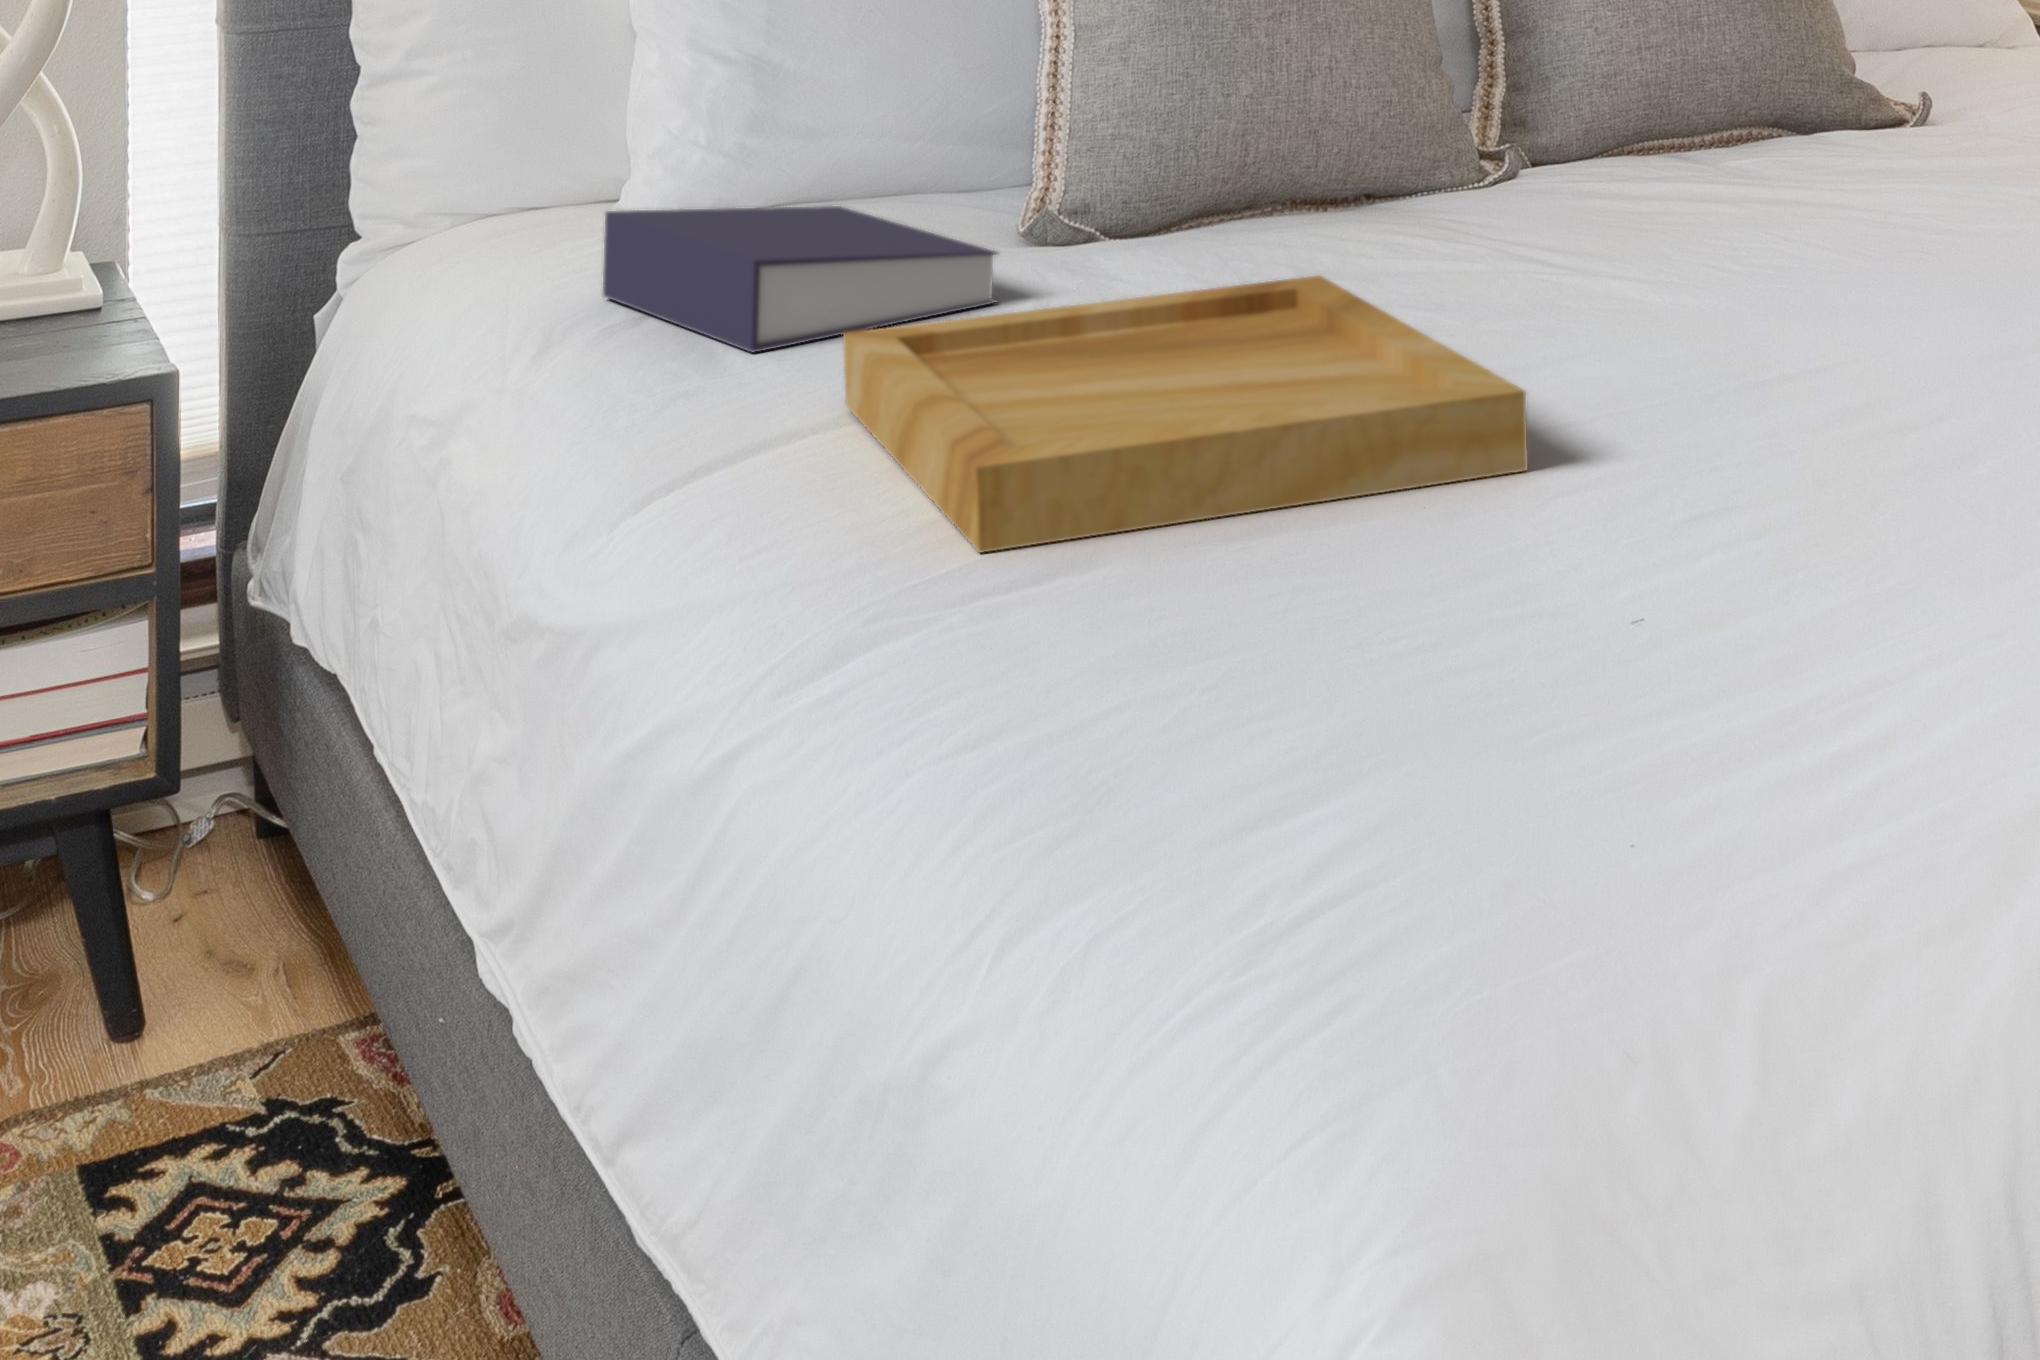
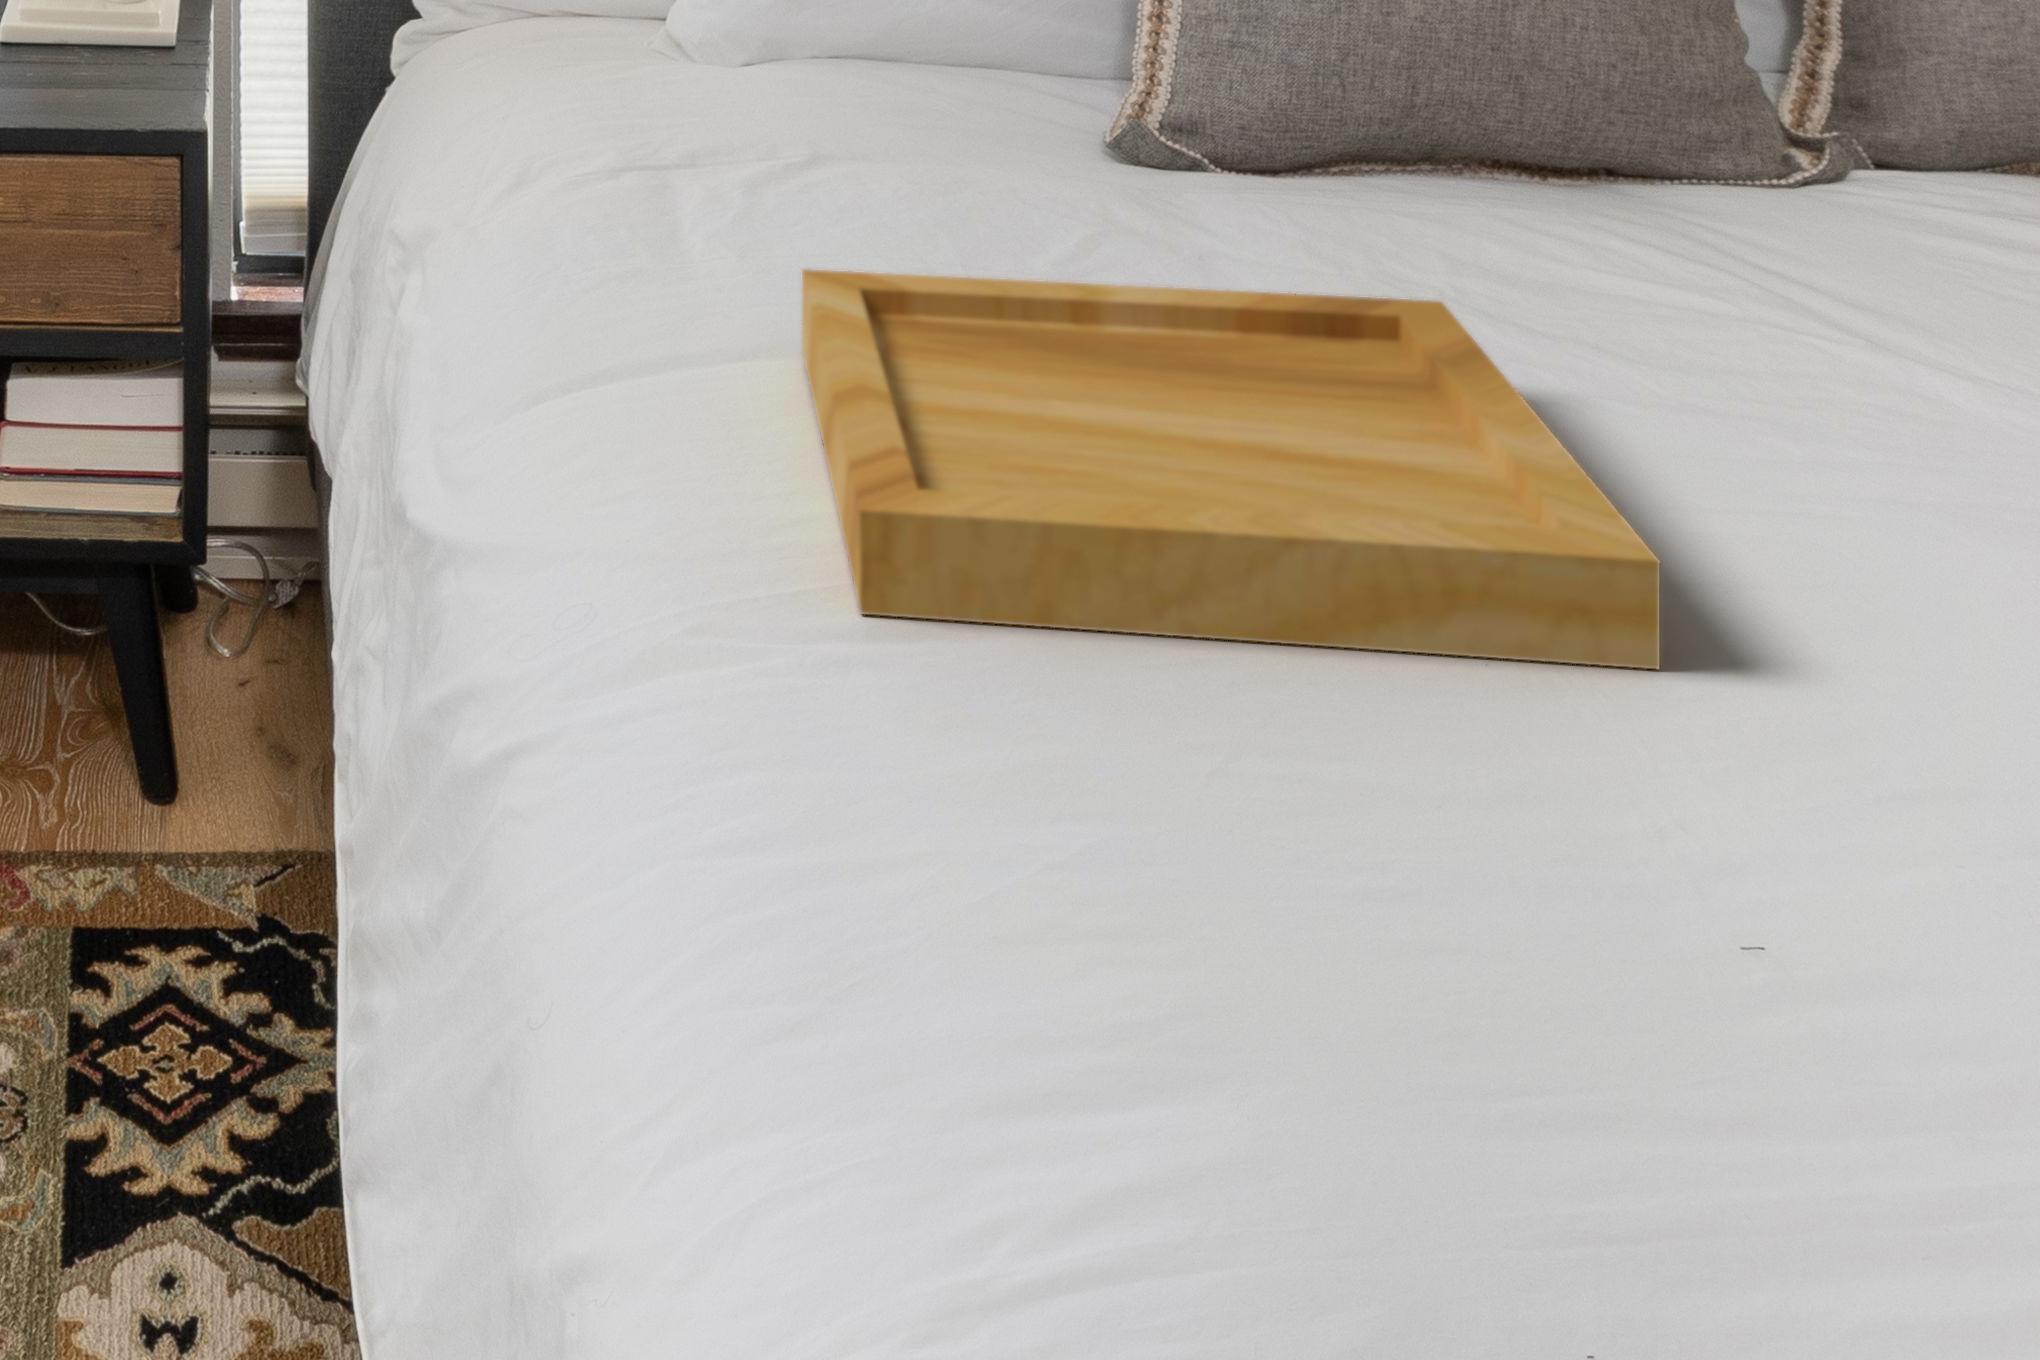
book: present [603,206,997,352] -> none [613,52,1054,254]

